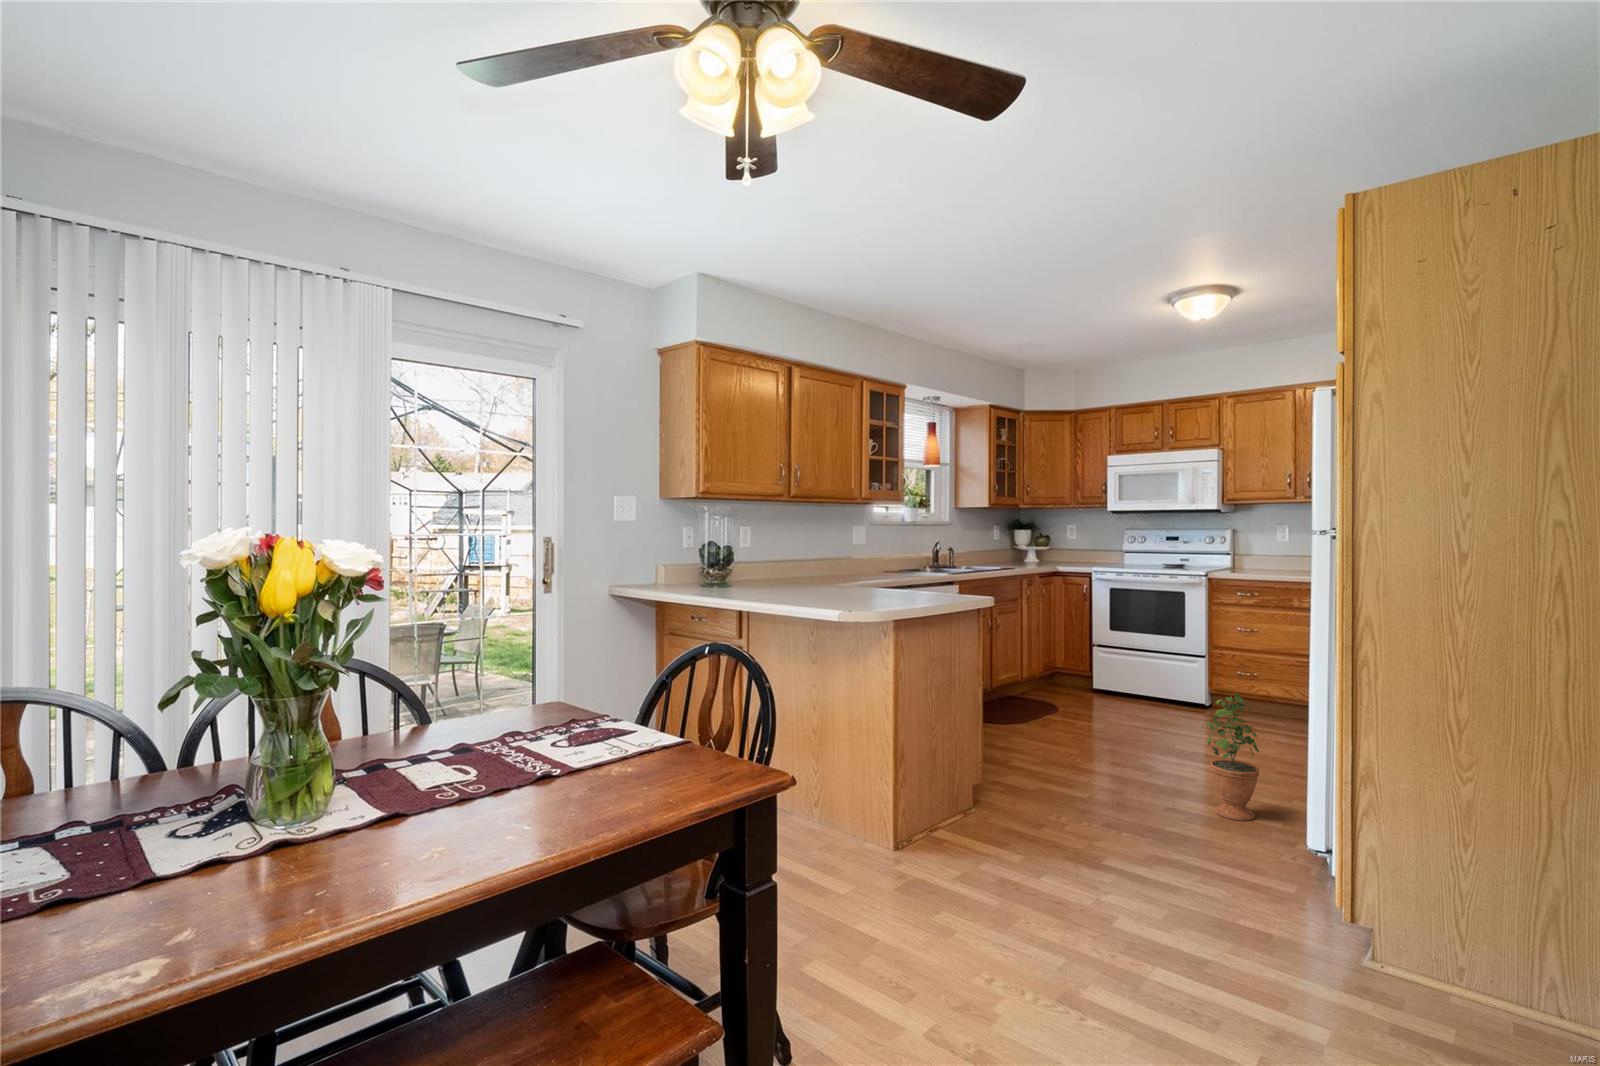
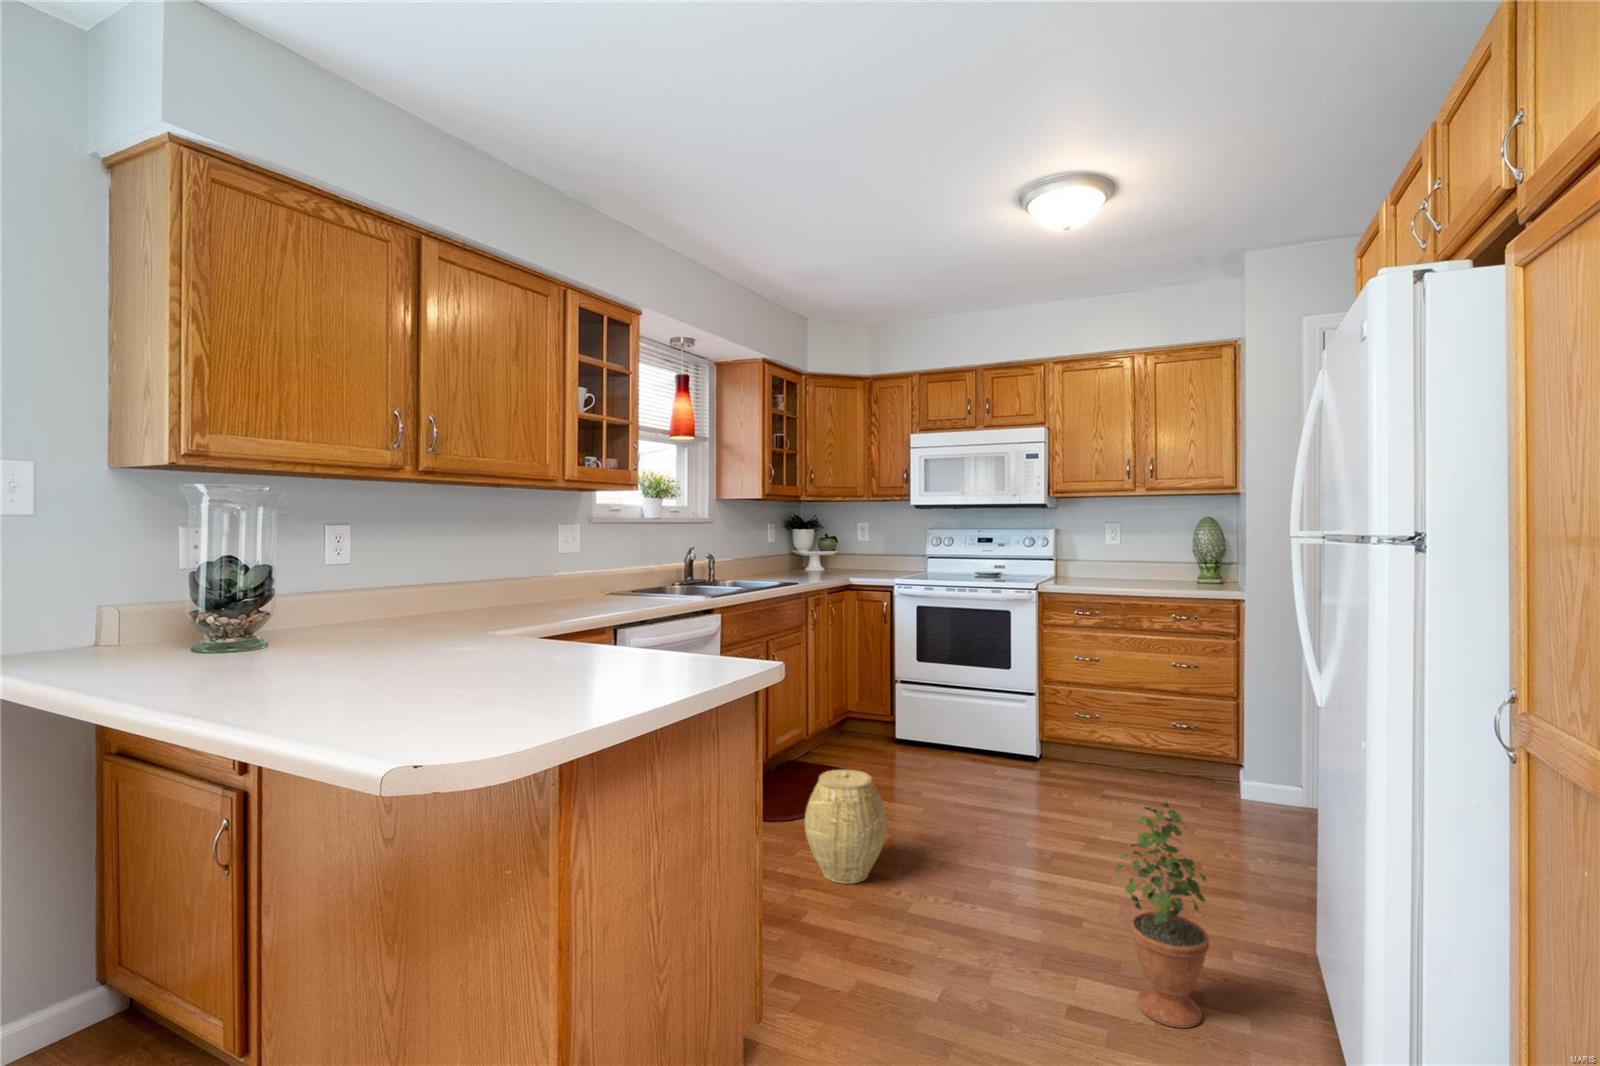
woven basket: none [1014,684,1069,754] -> present [805,770,887,884]

